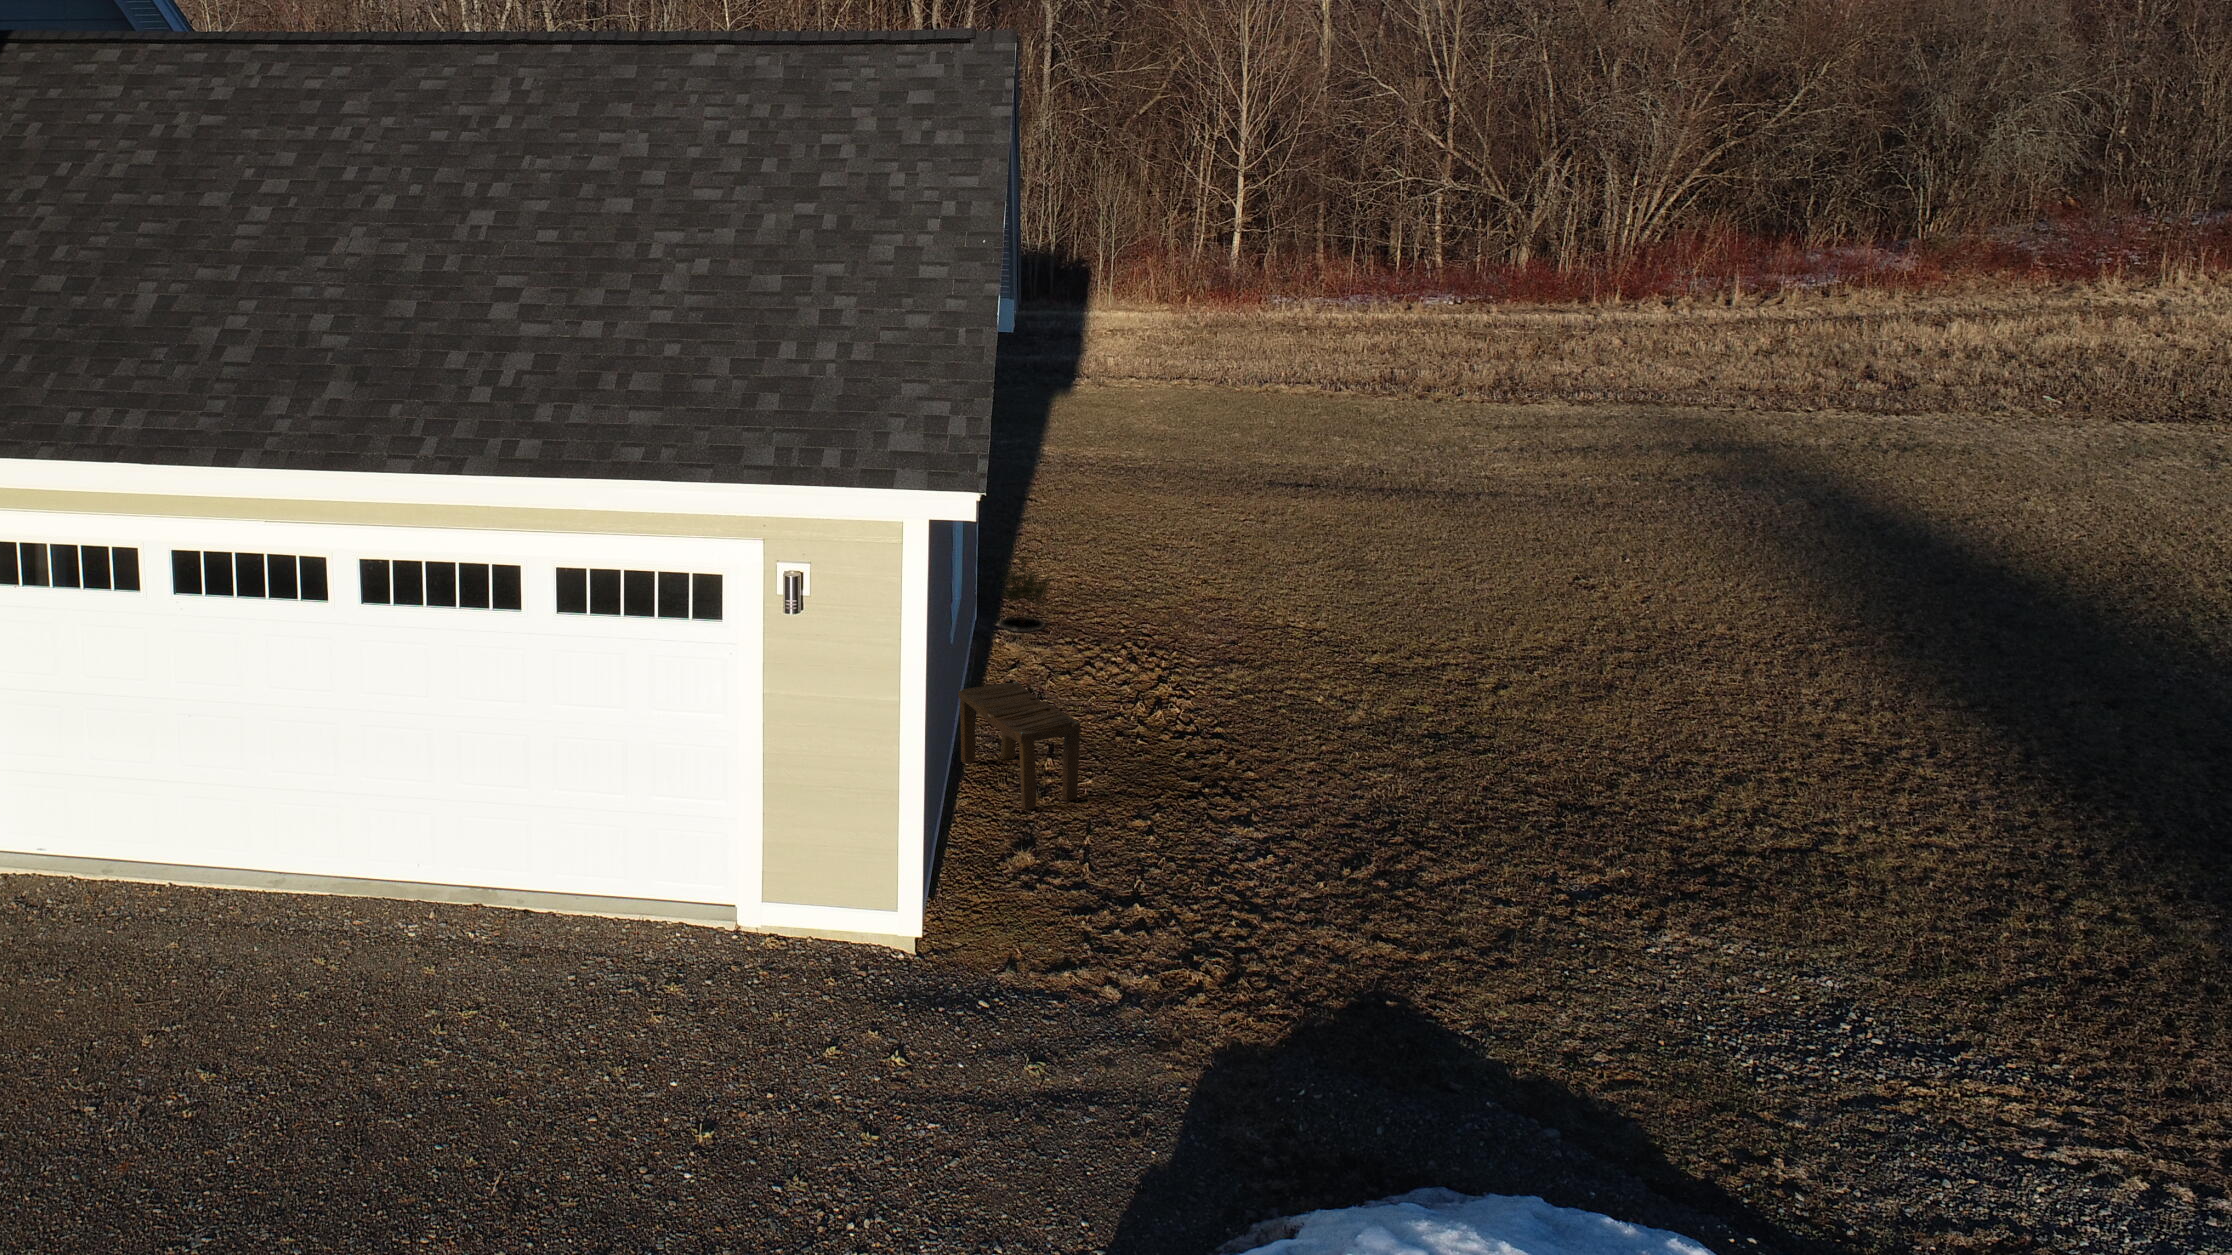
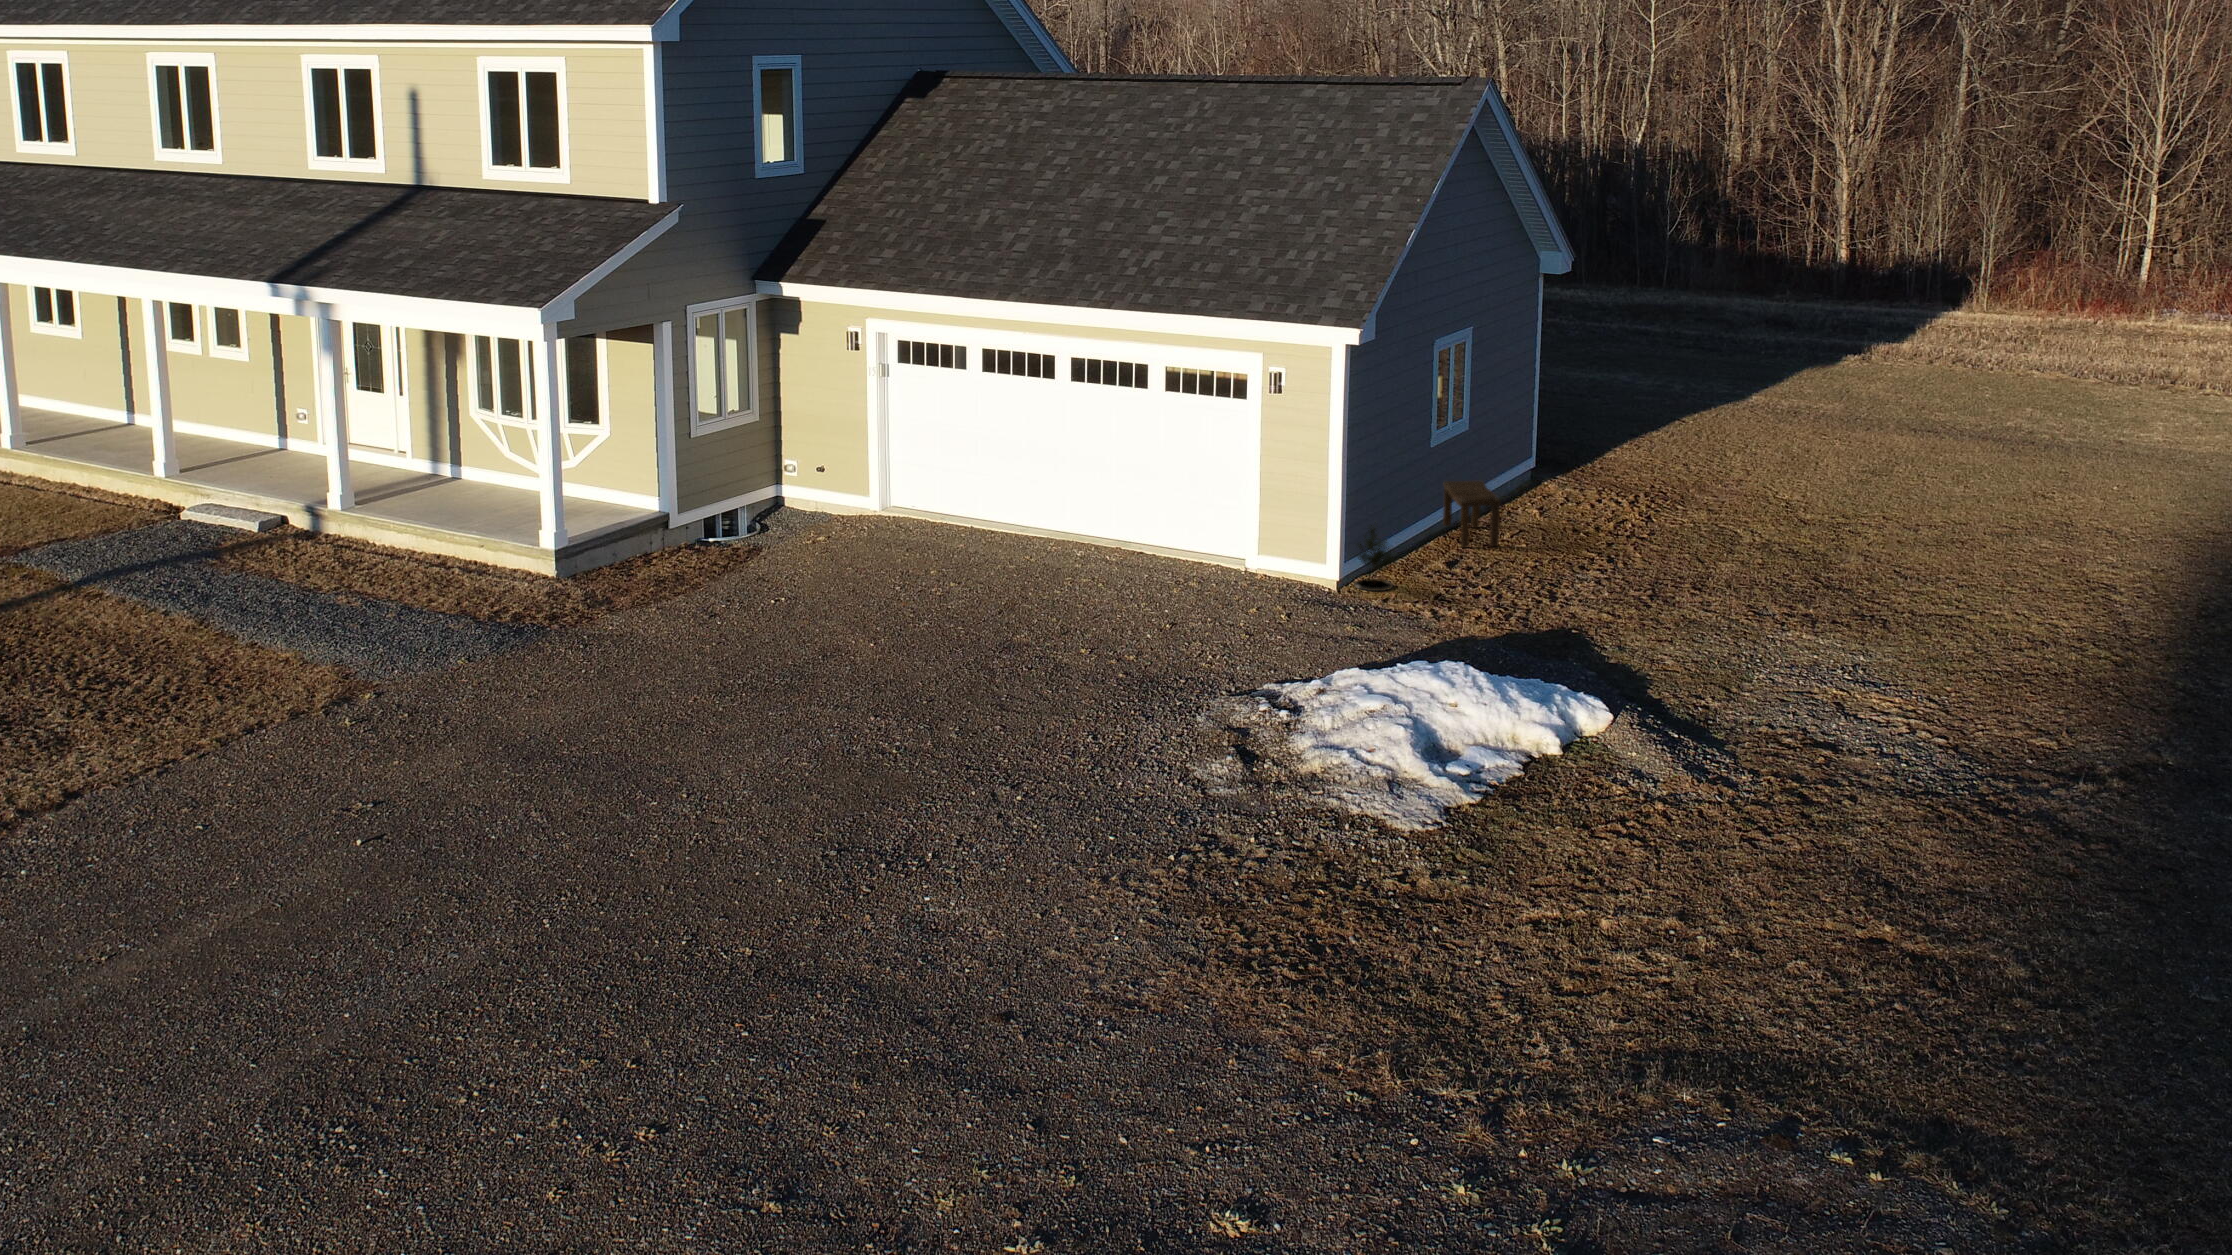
potted tree: present [999,553,1051,632] -> present [1354,525,1396,591]

